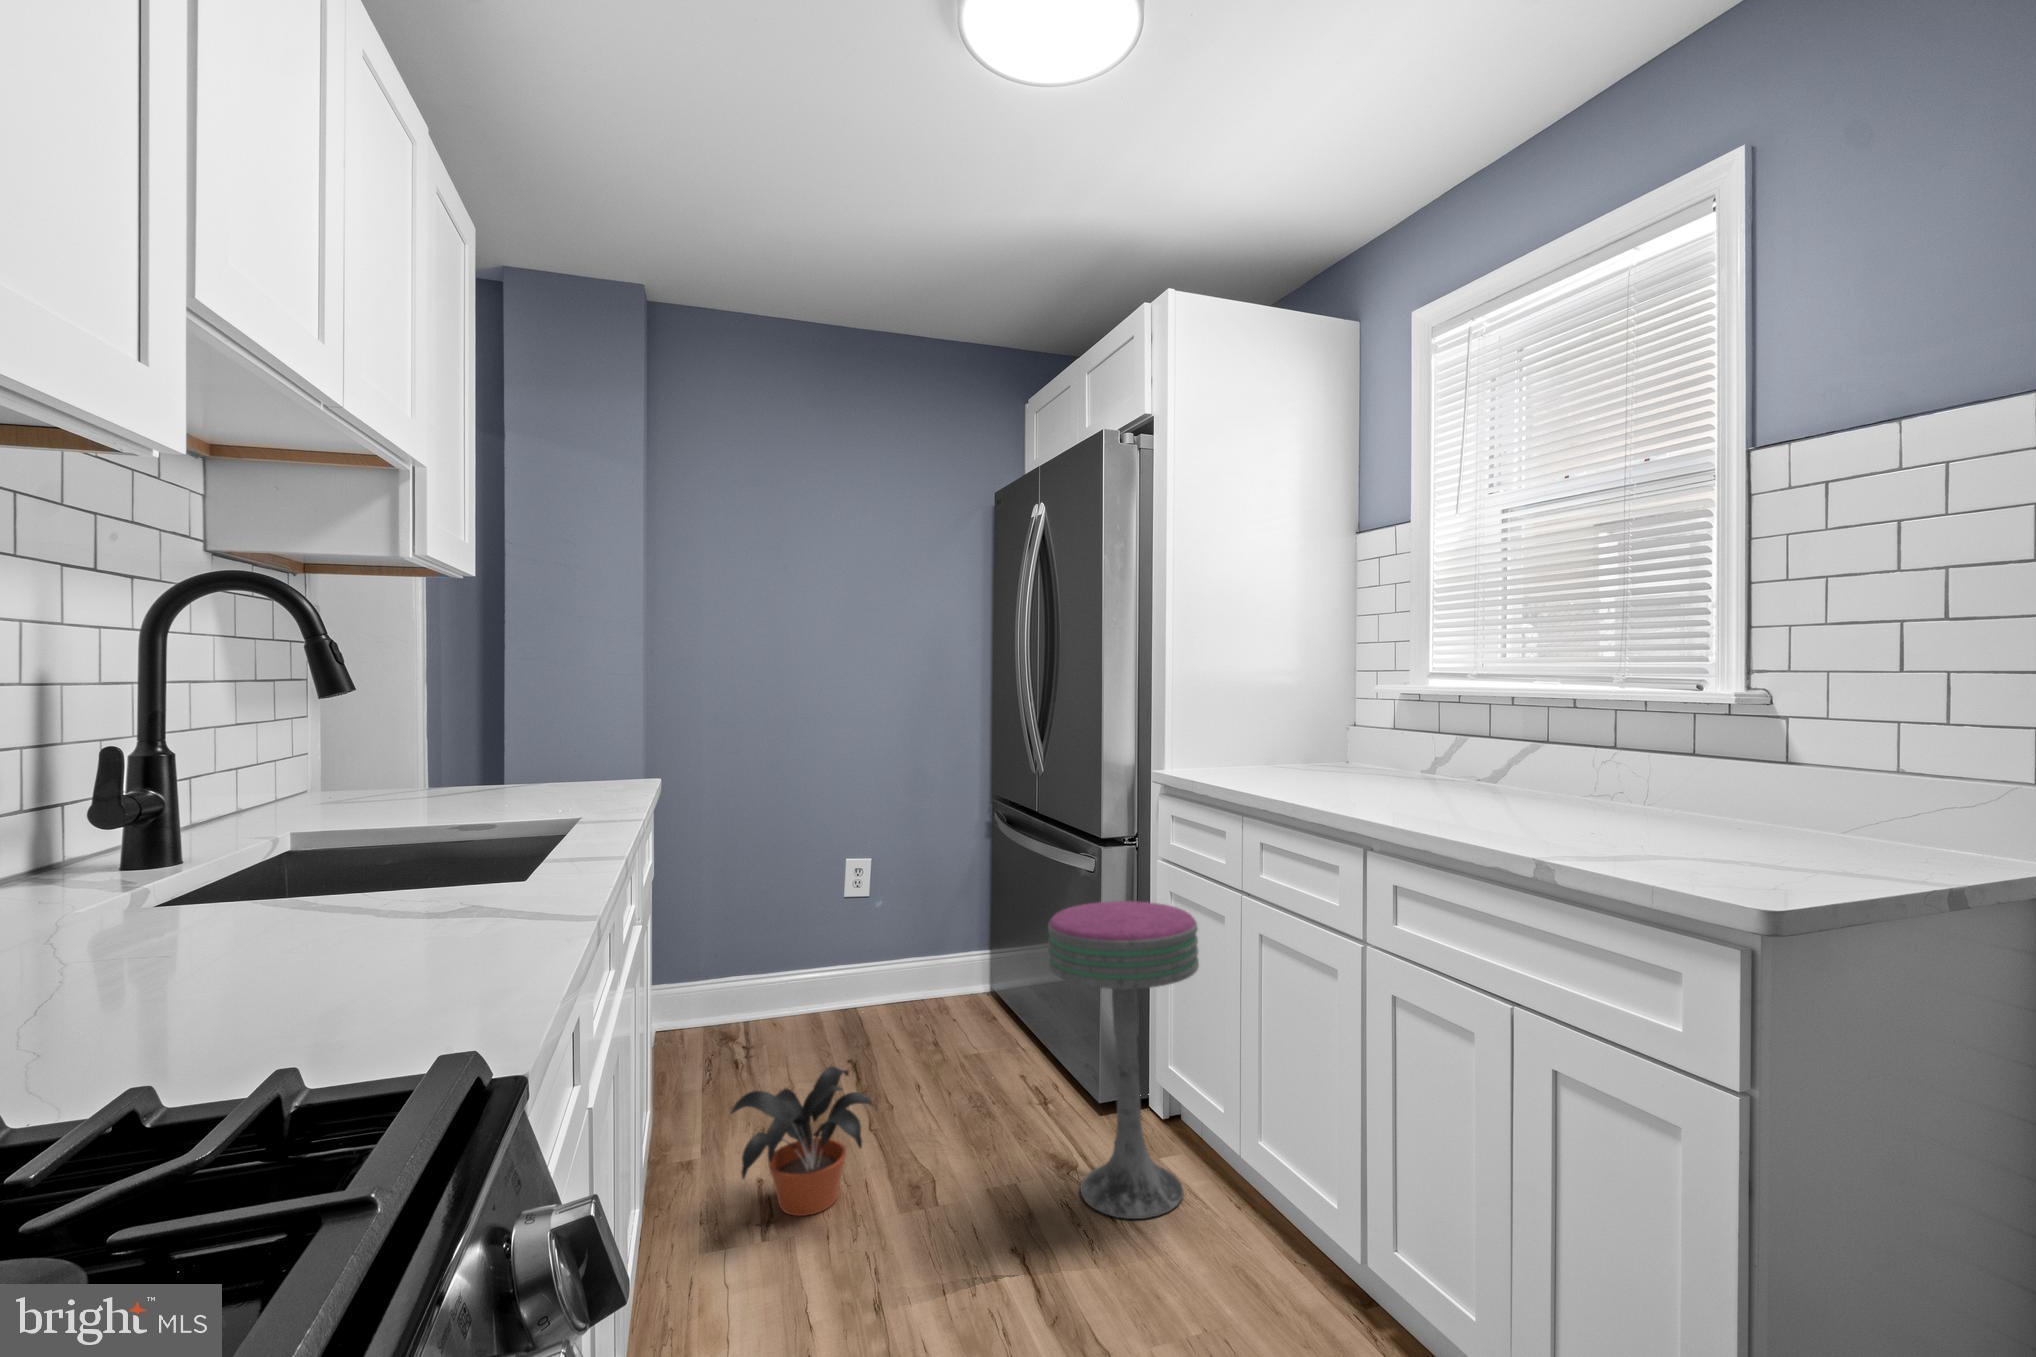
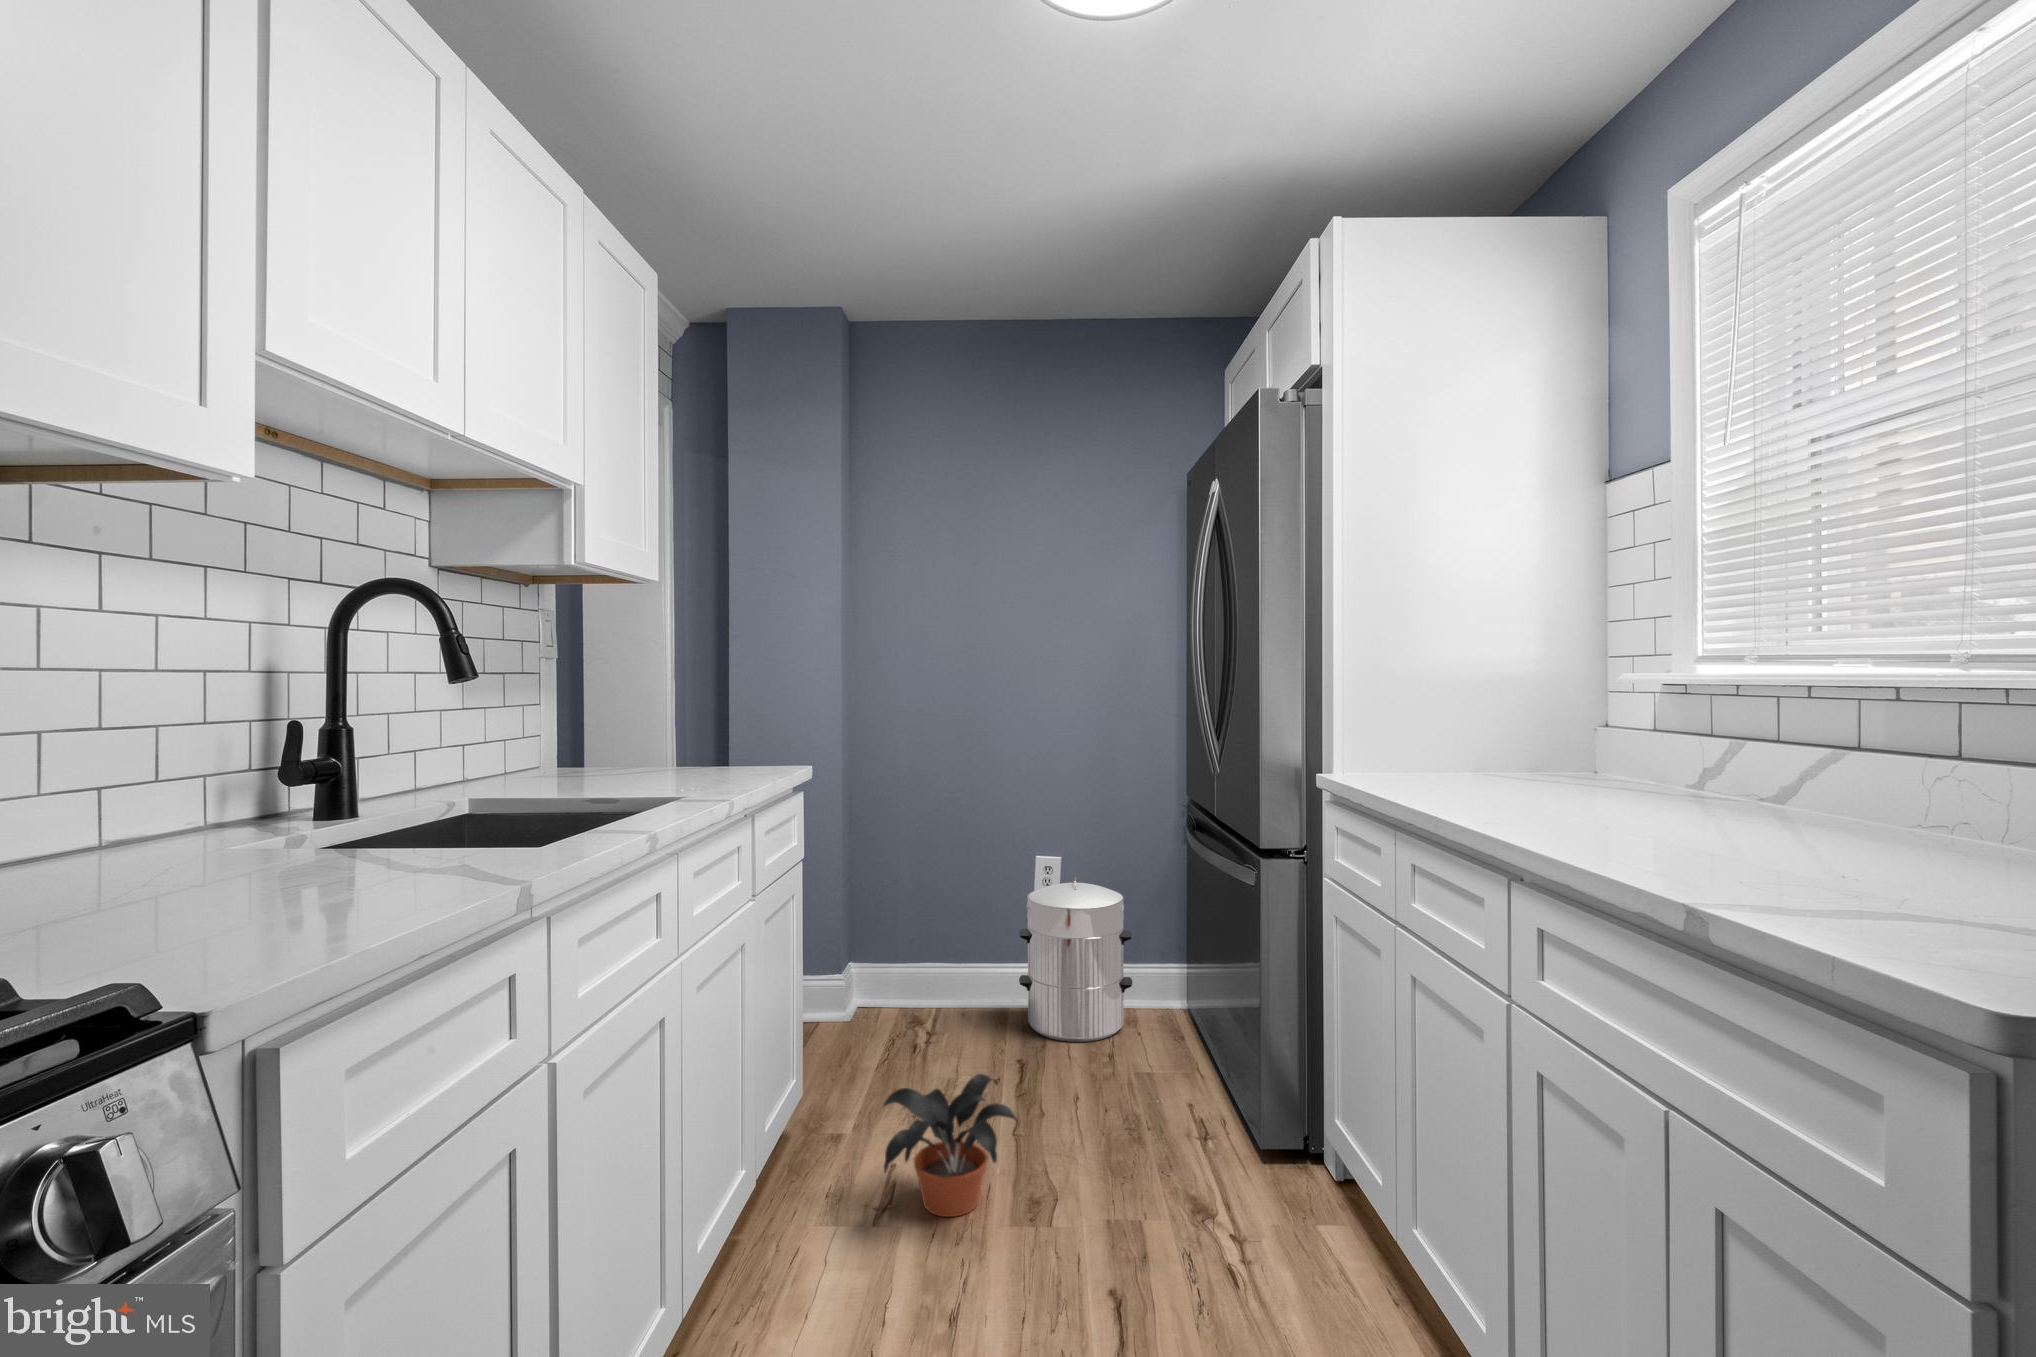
waste bin: none [835,874,950,1037] -> present [1019,877,1132,1042]
bar stool: present [1048,901,1199,1219] -> none [1193,943,1362,1294]

